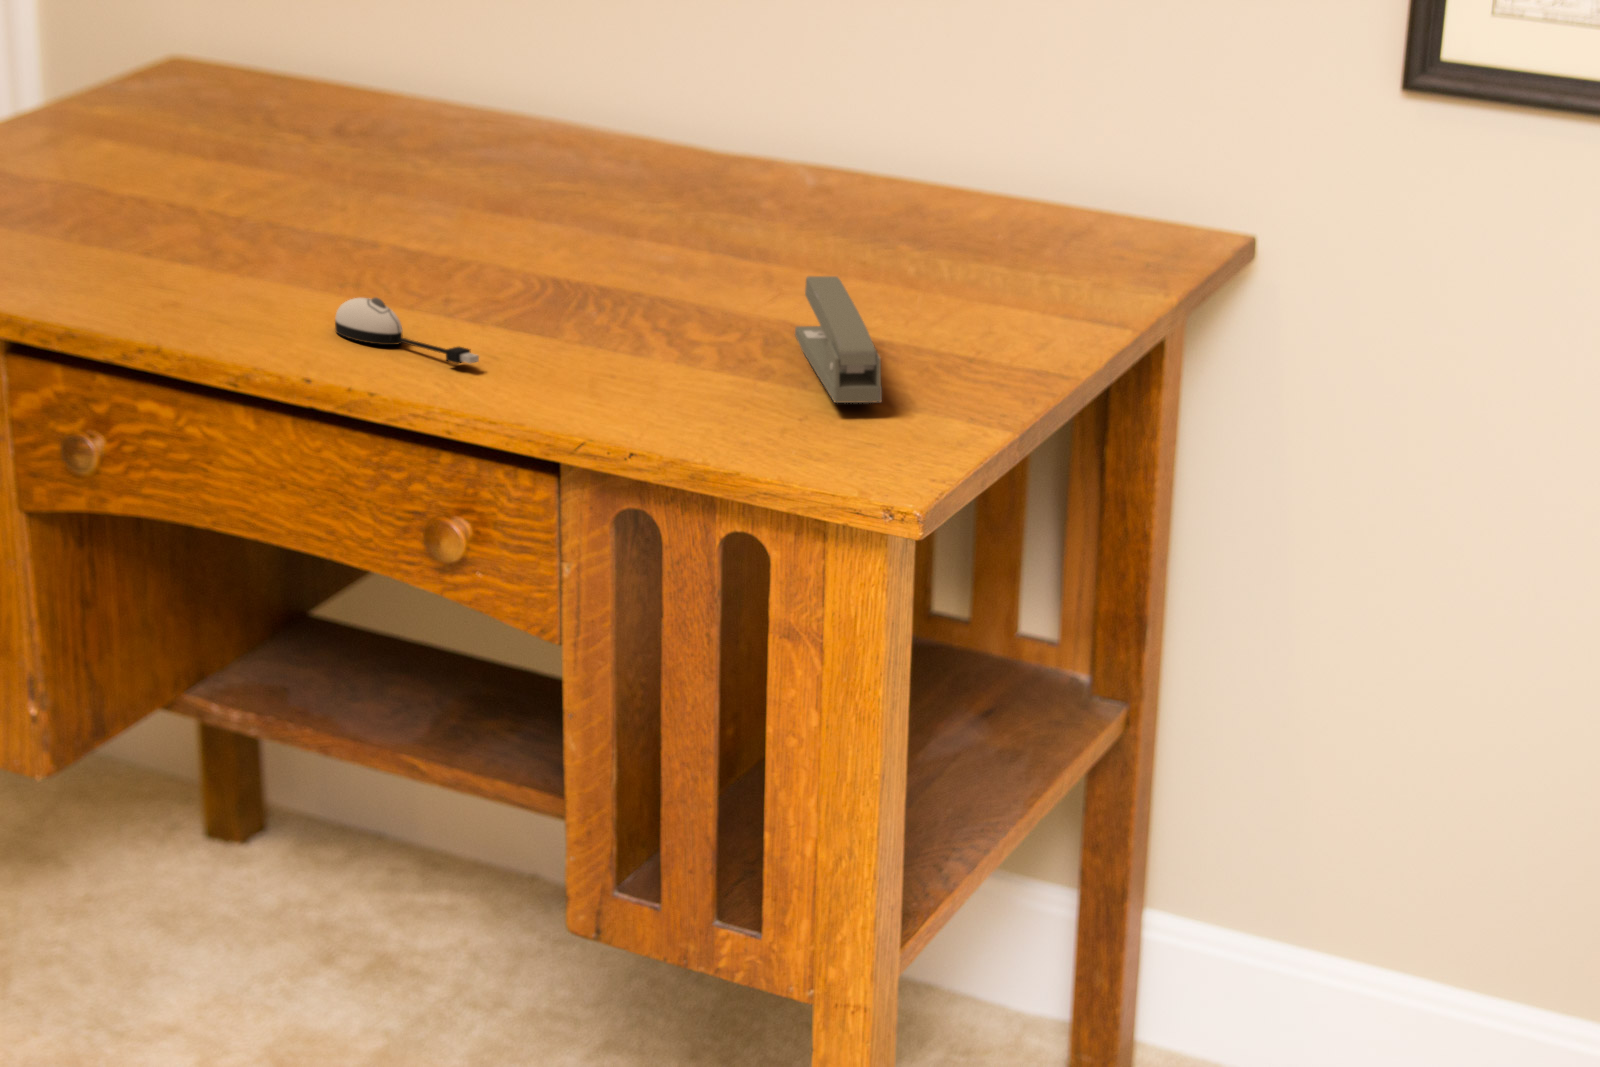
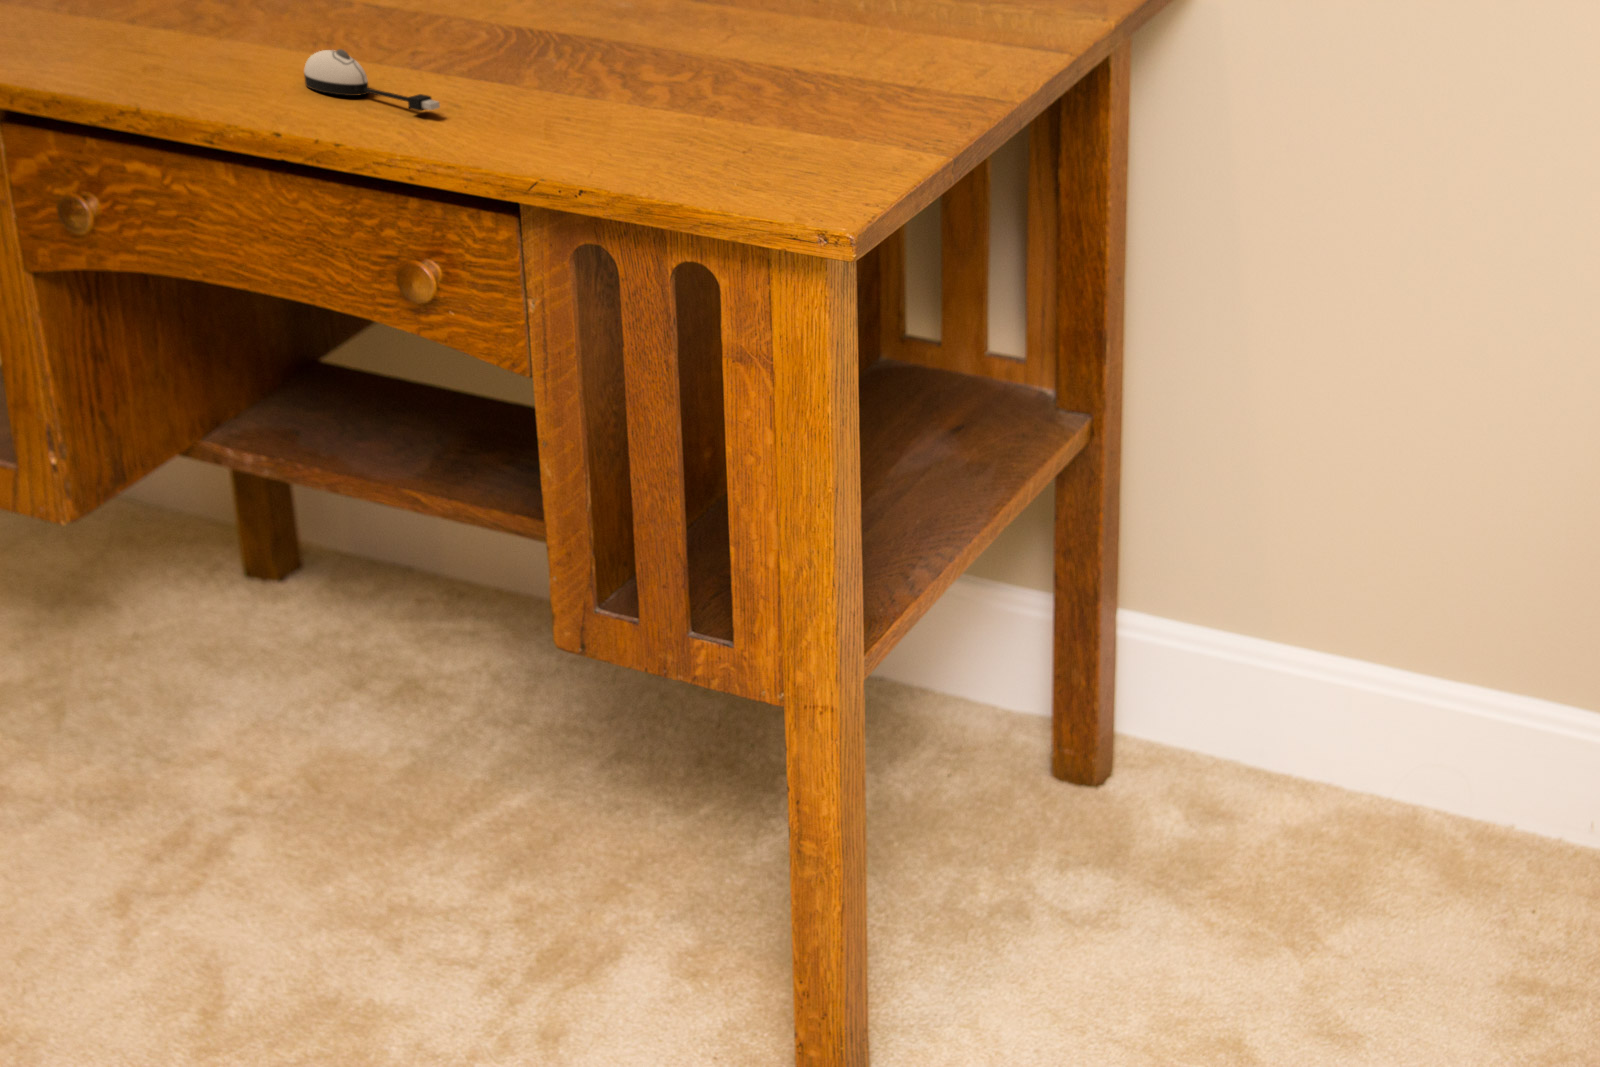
stapler: present [795,276,882,403] -> none [750,11,825,134]

